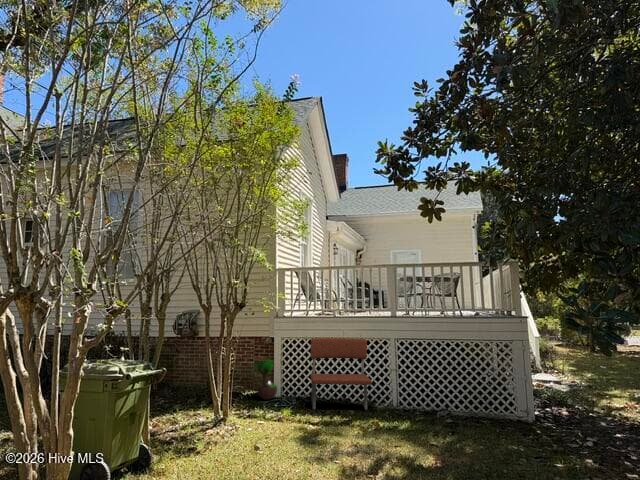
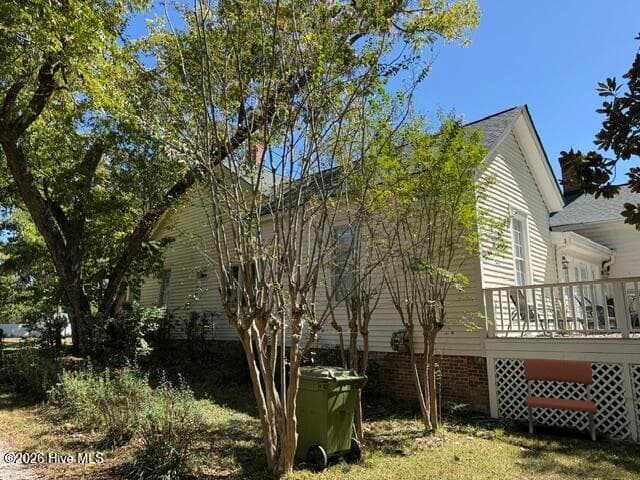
potted tree: present [253,358,277,400] -> none [462,372,493,419]

